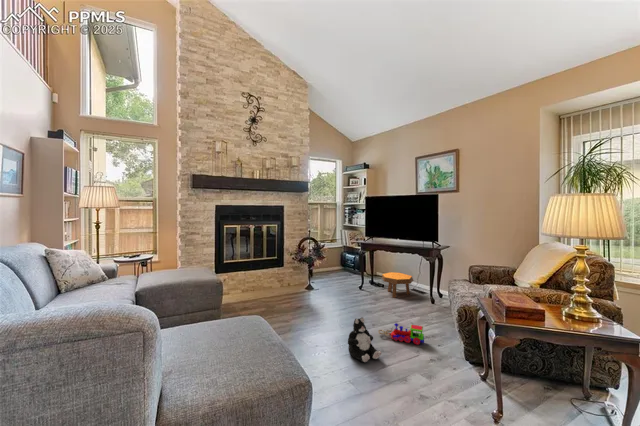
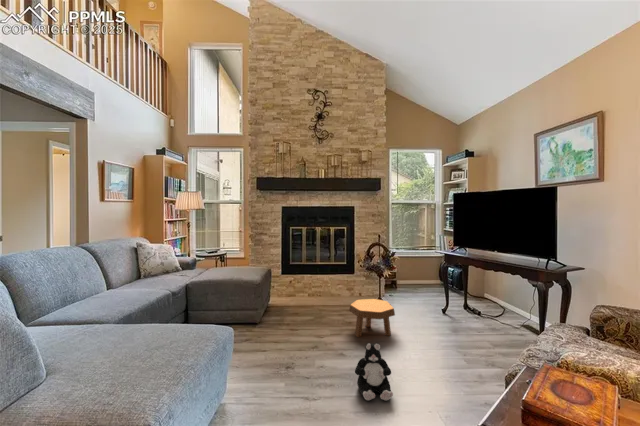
footstool: present [382,272,413,298] -> present [349,299,395,337]
toy train: present [379,323,424,345] -> none [416,361,478,397]

